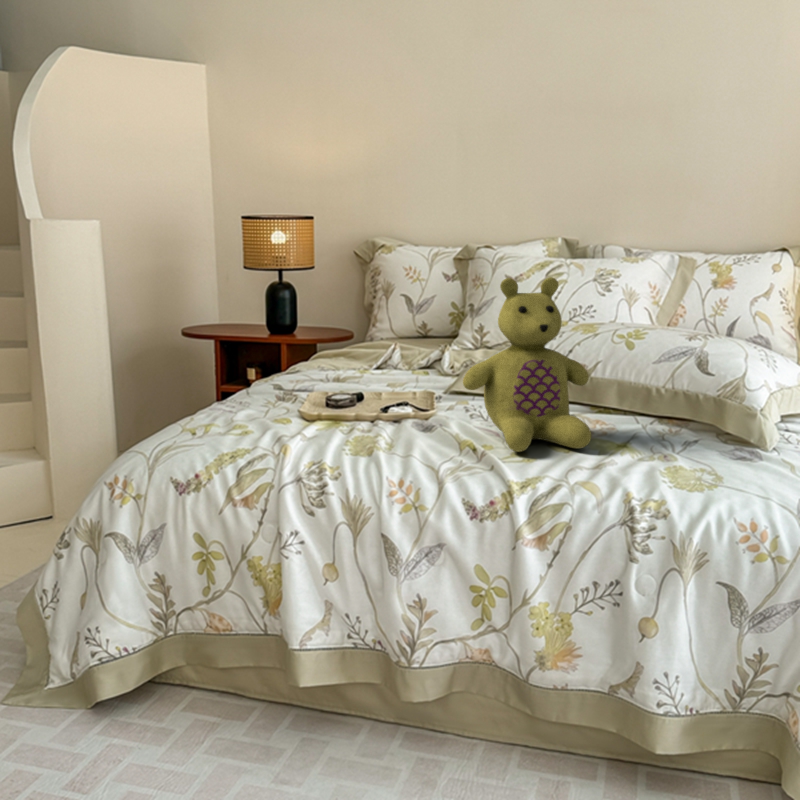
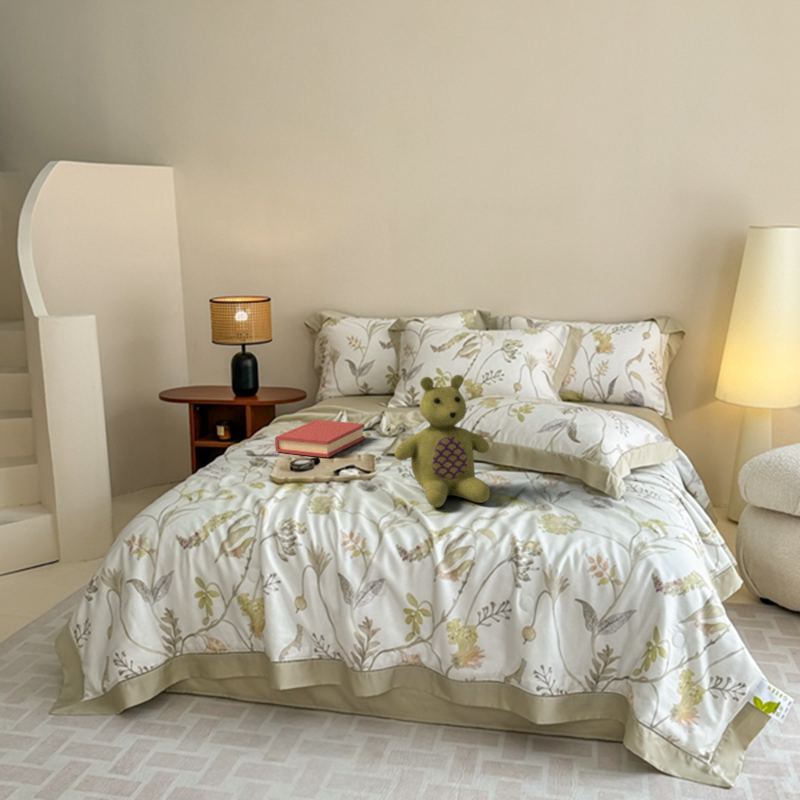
hardback book: none [309,353,422,394] -> present [275,420,365,457]

